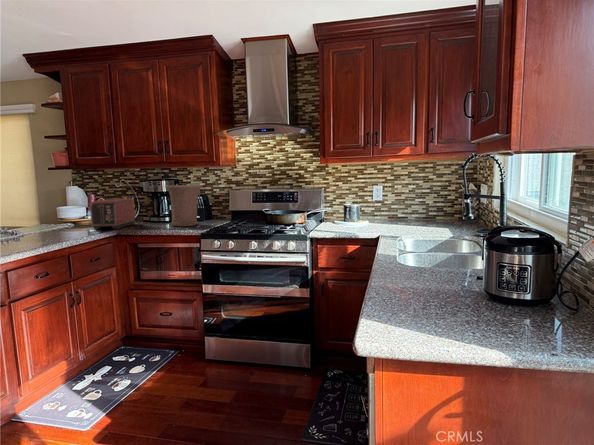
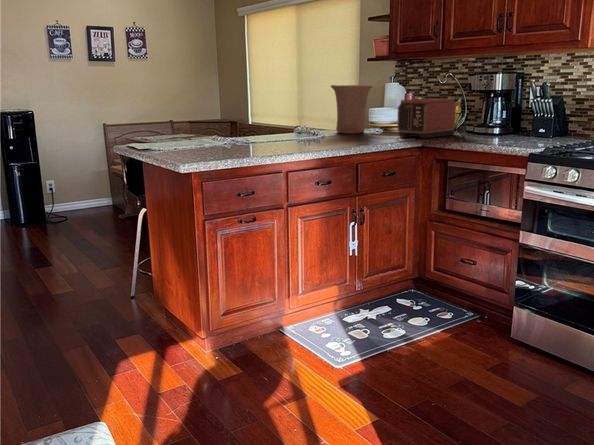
vase: present [165,185,202,226] -> present [331,85,373,134]

